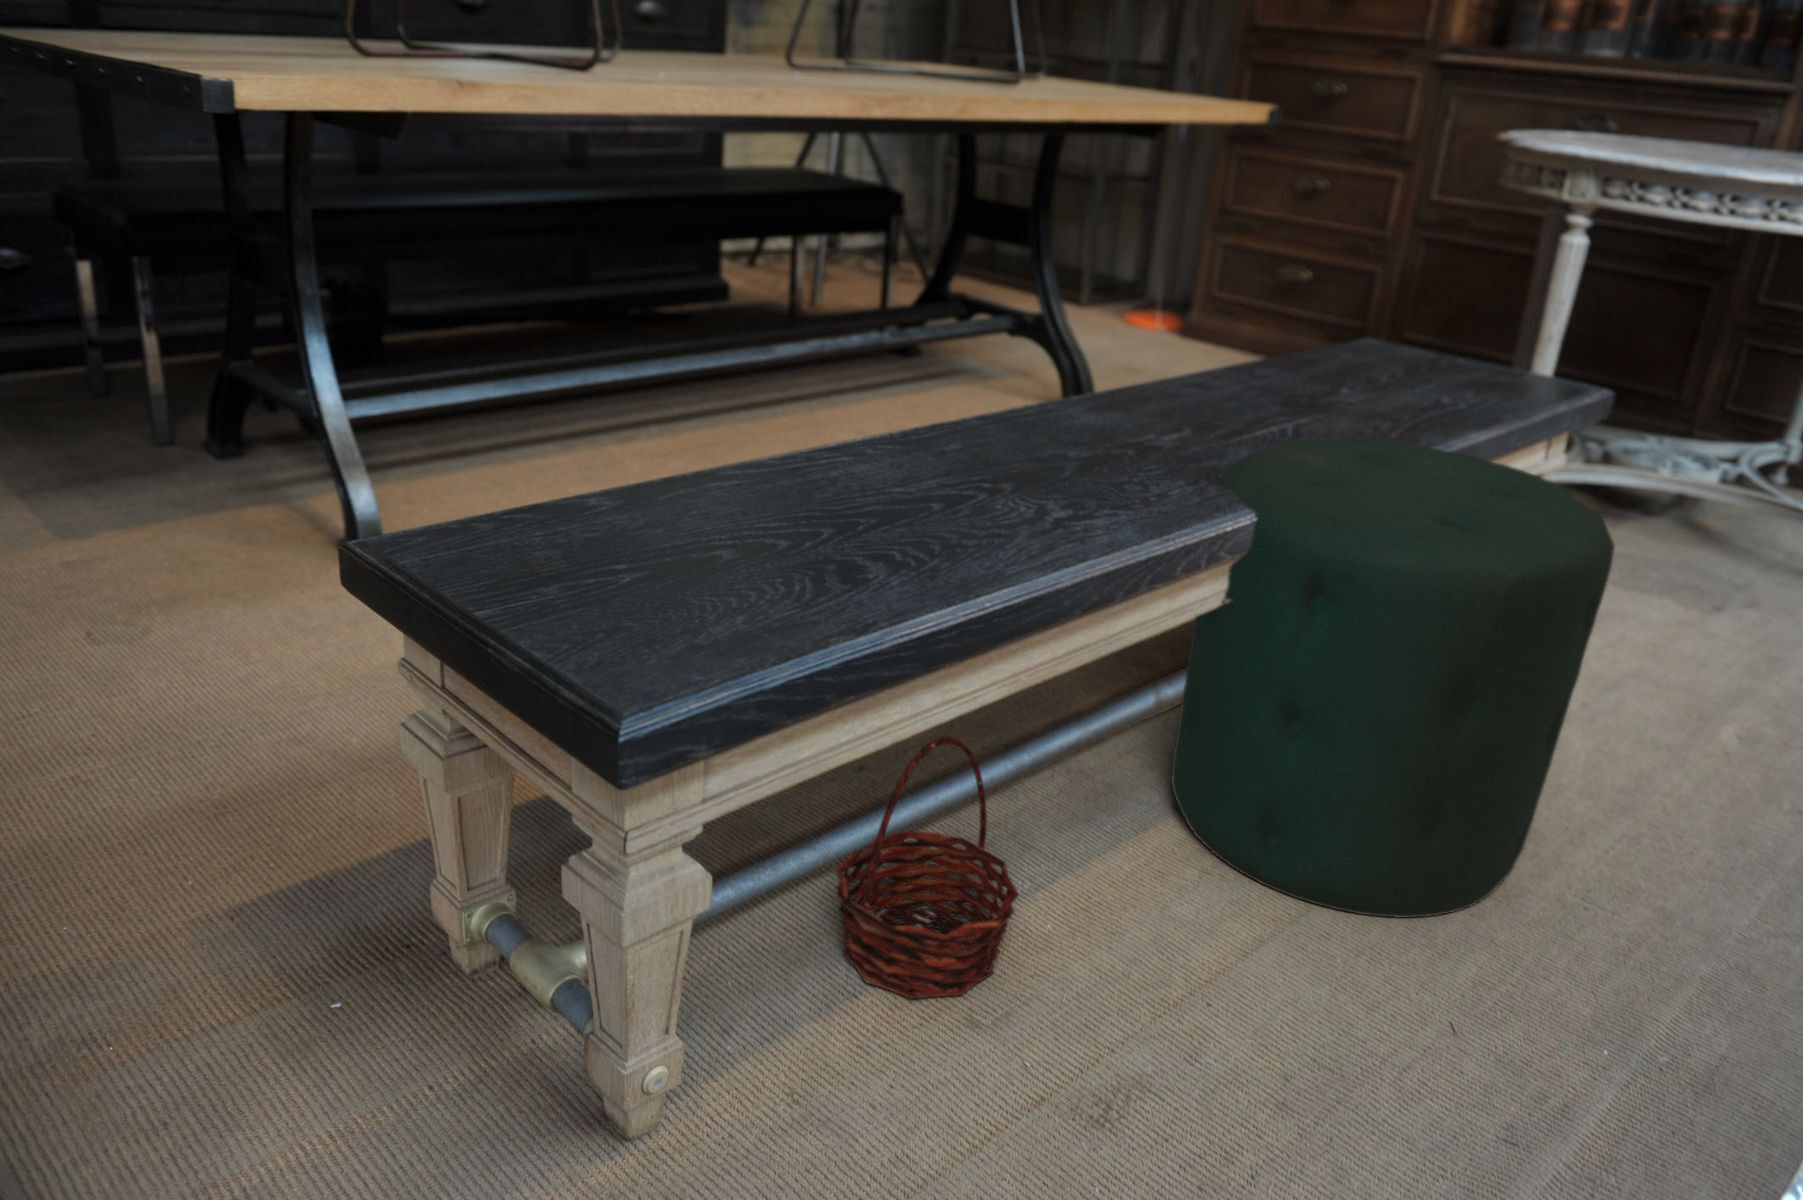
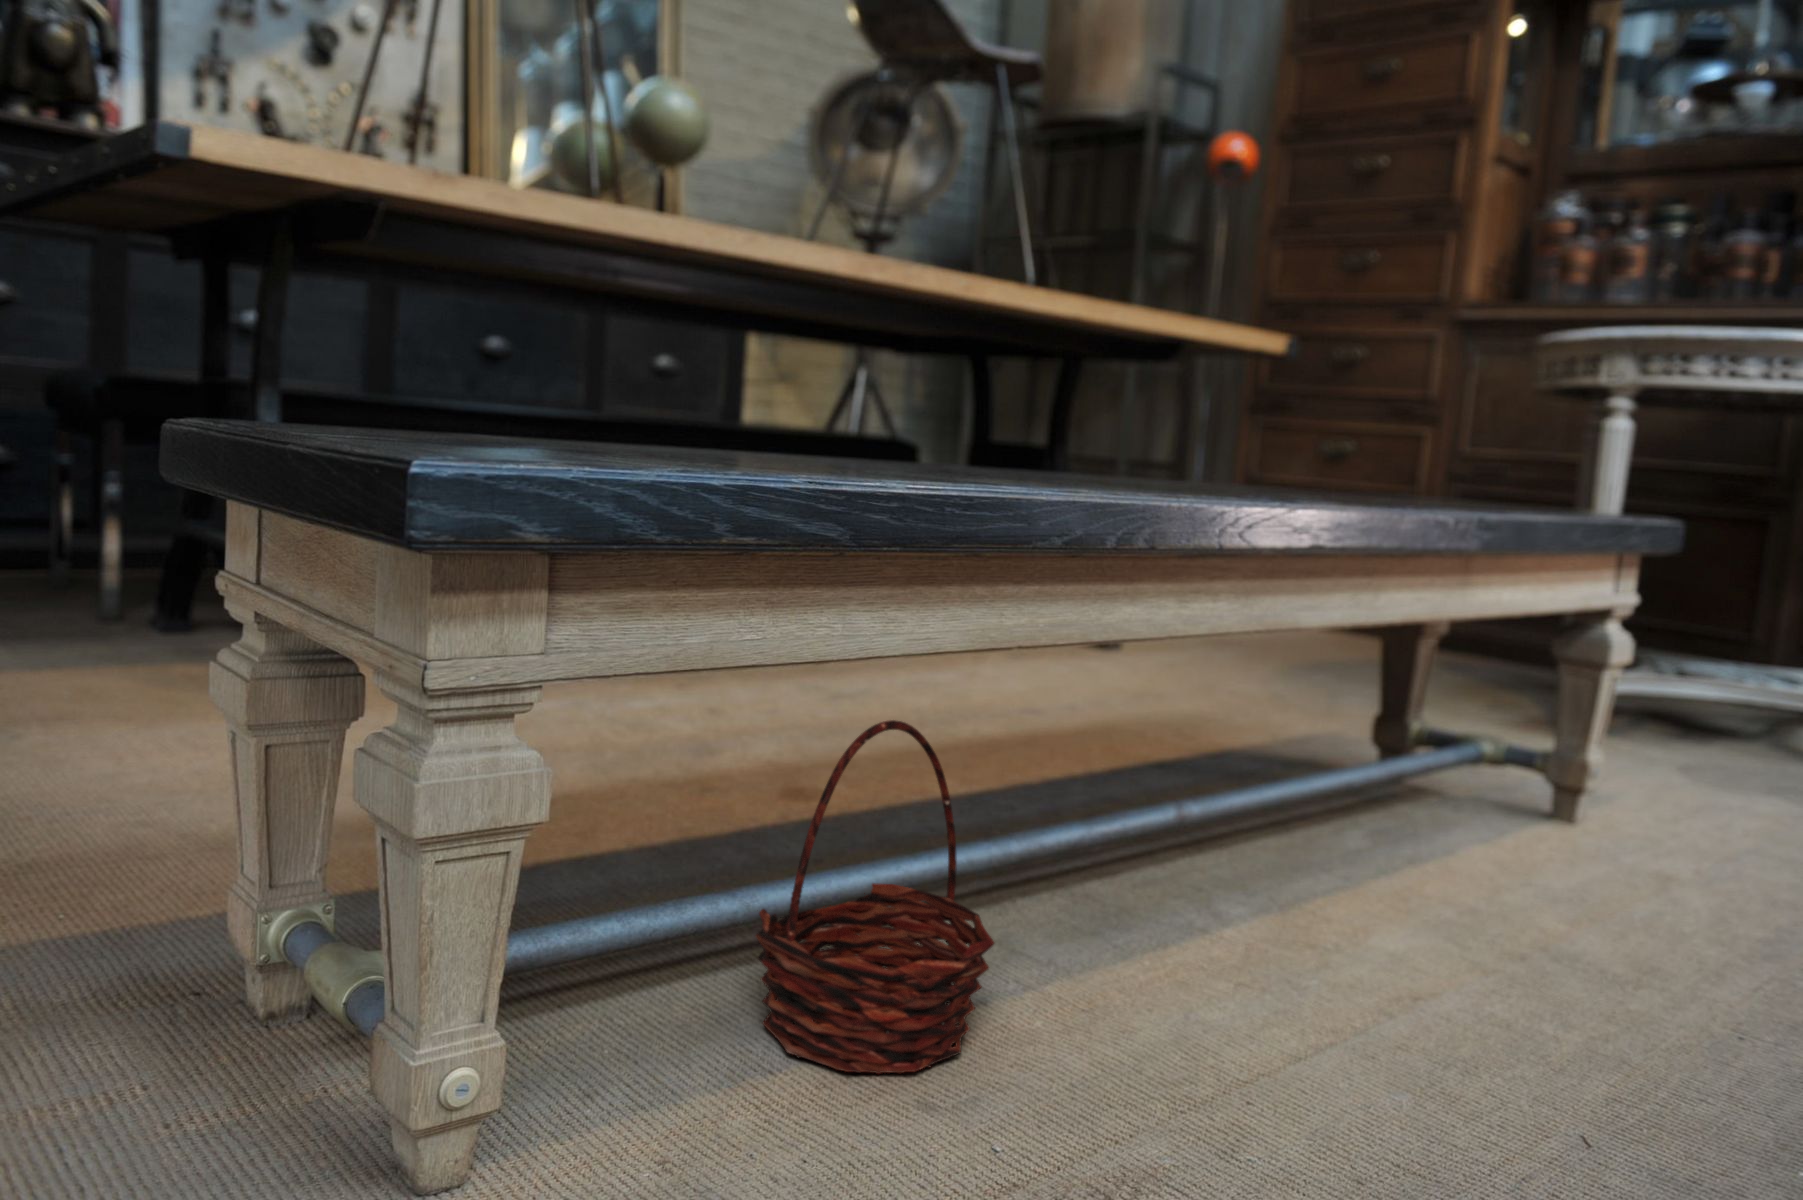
ottoman: present [1171,439,1615,918] -> none [1199,487,1723,1034]

